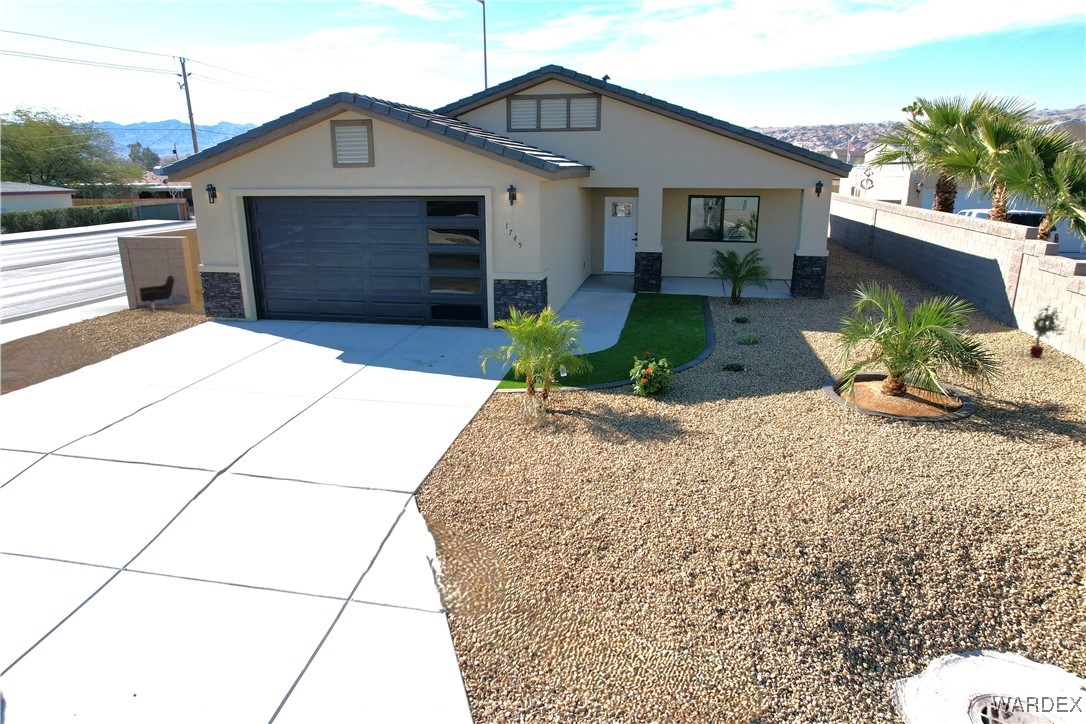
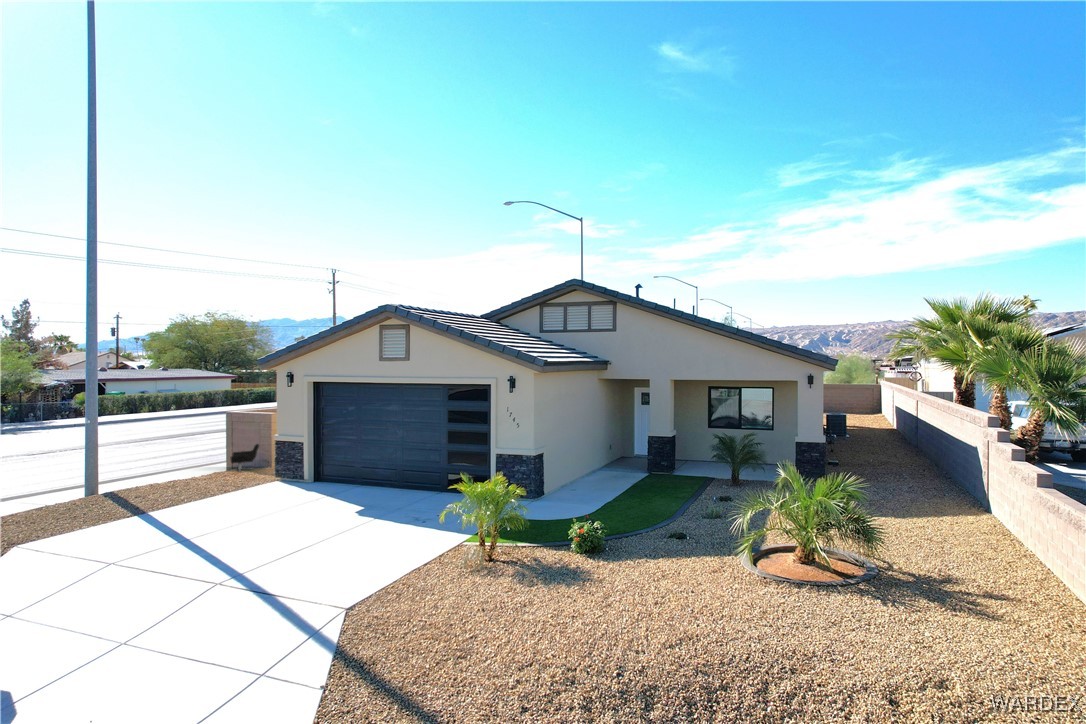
potted tree: present [1030,306,1064,357] -> none [970,489,1003,540]

